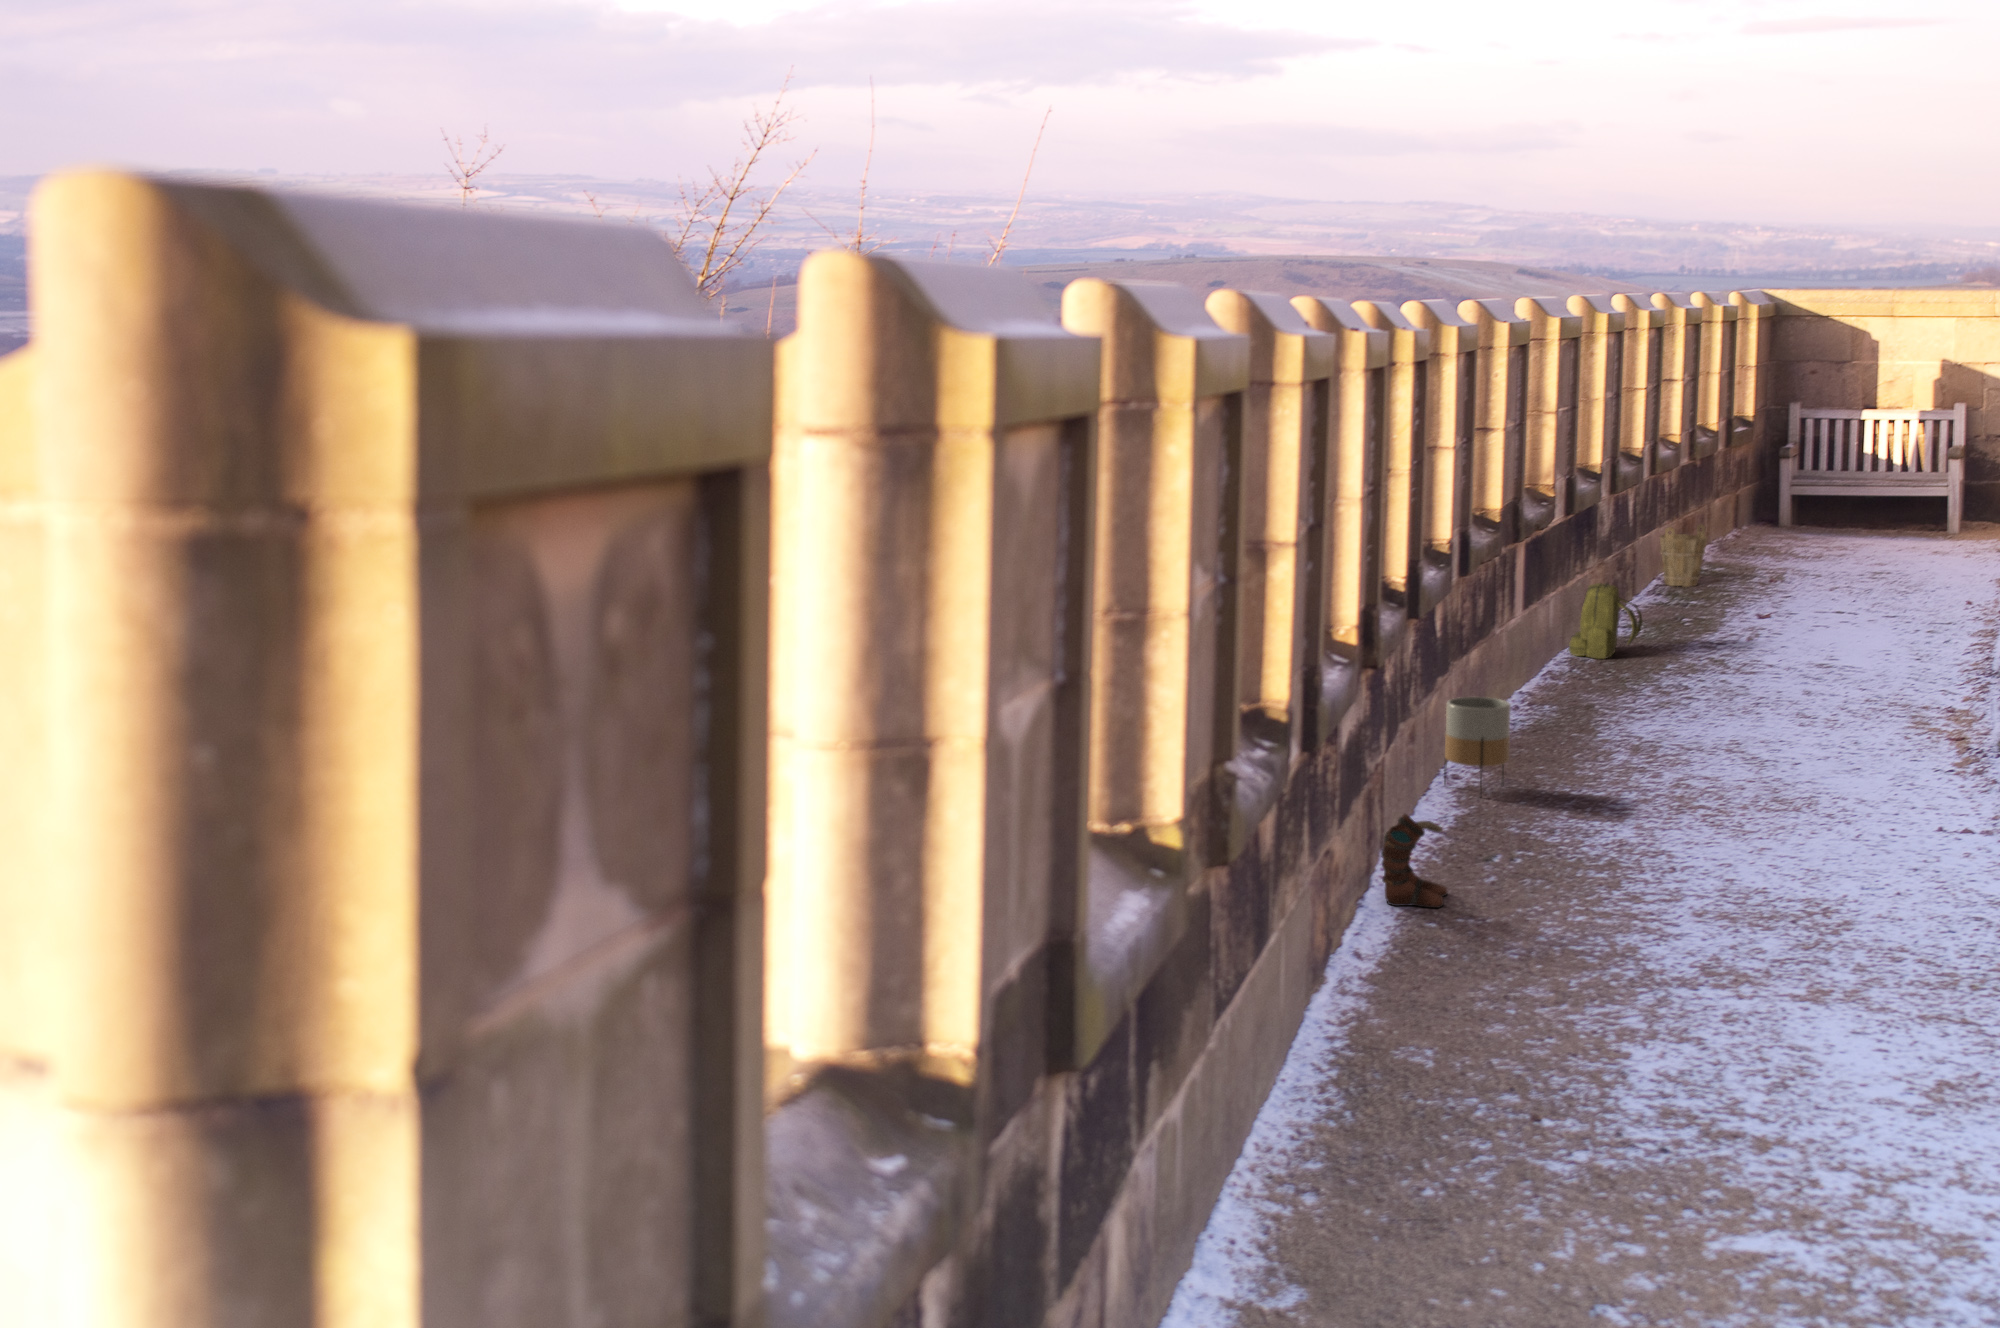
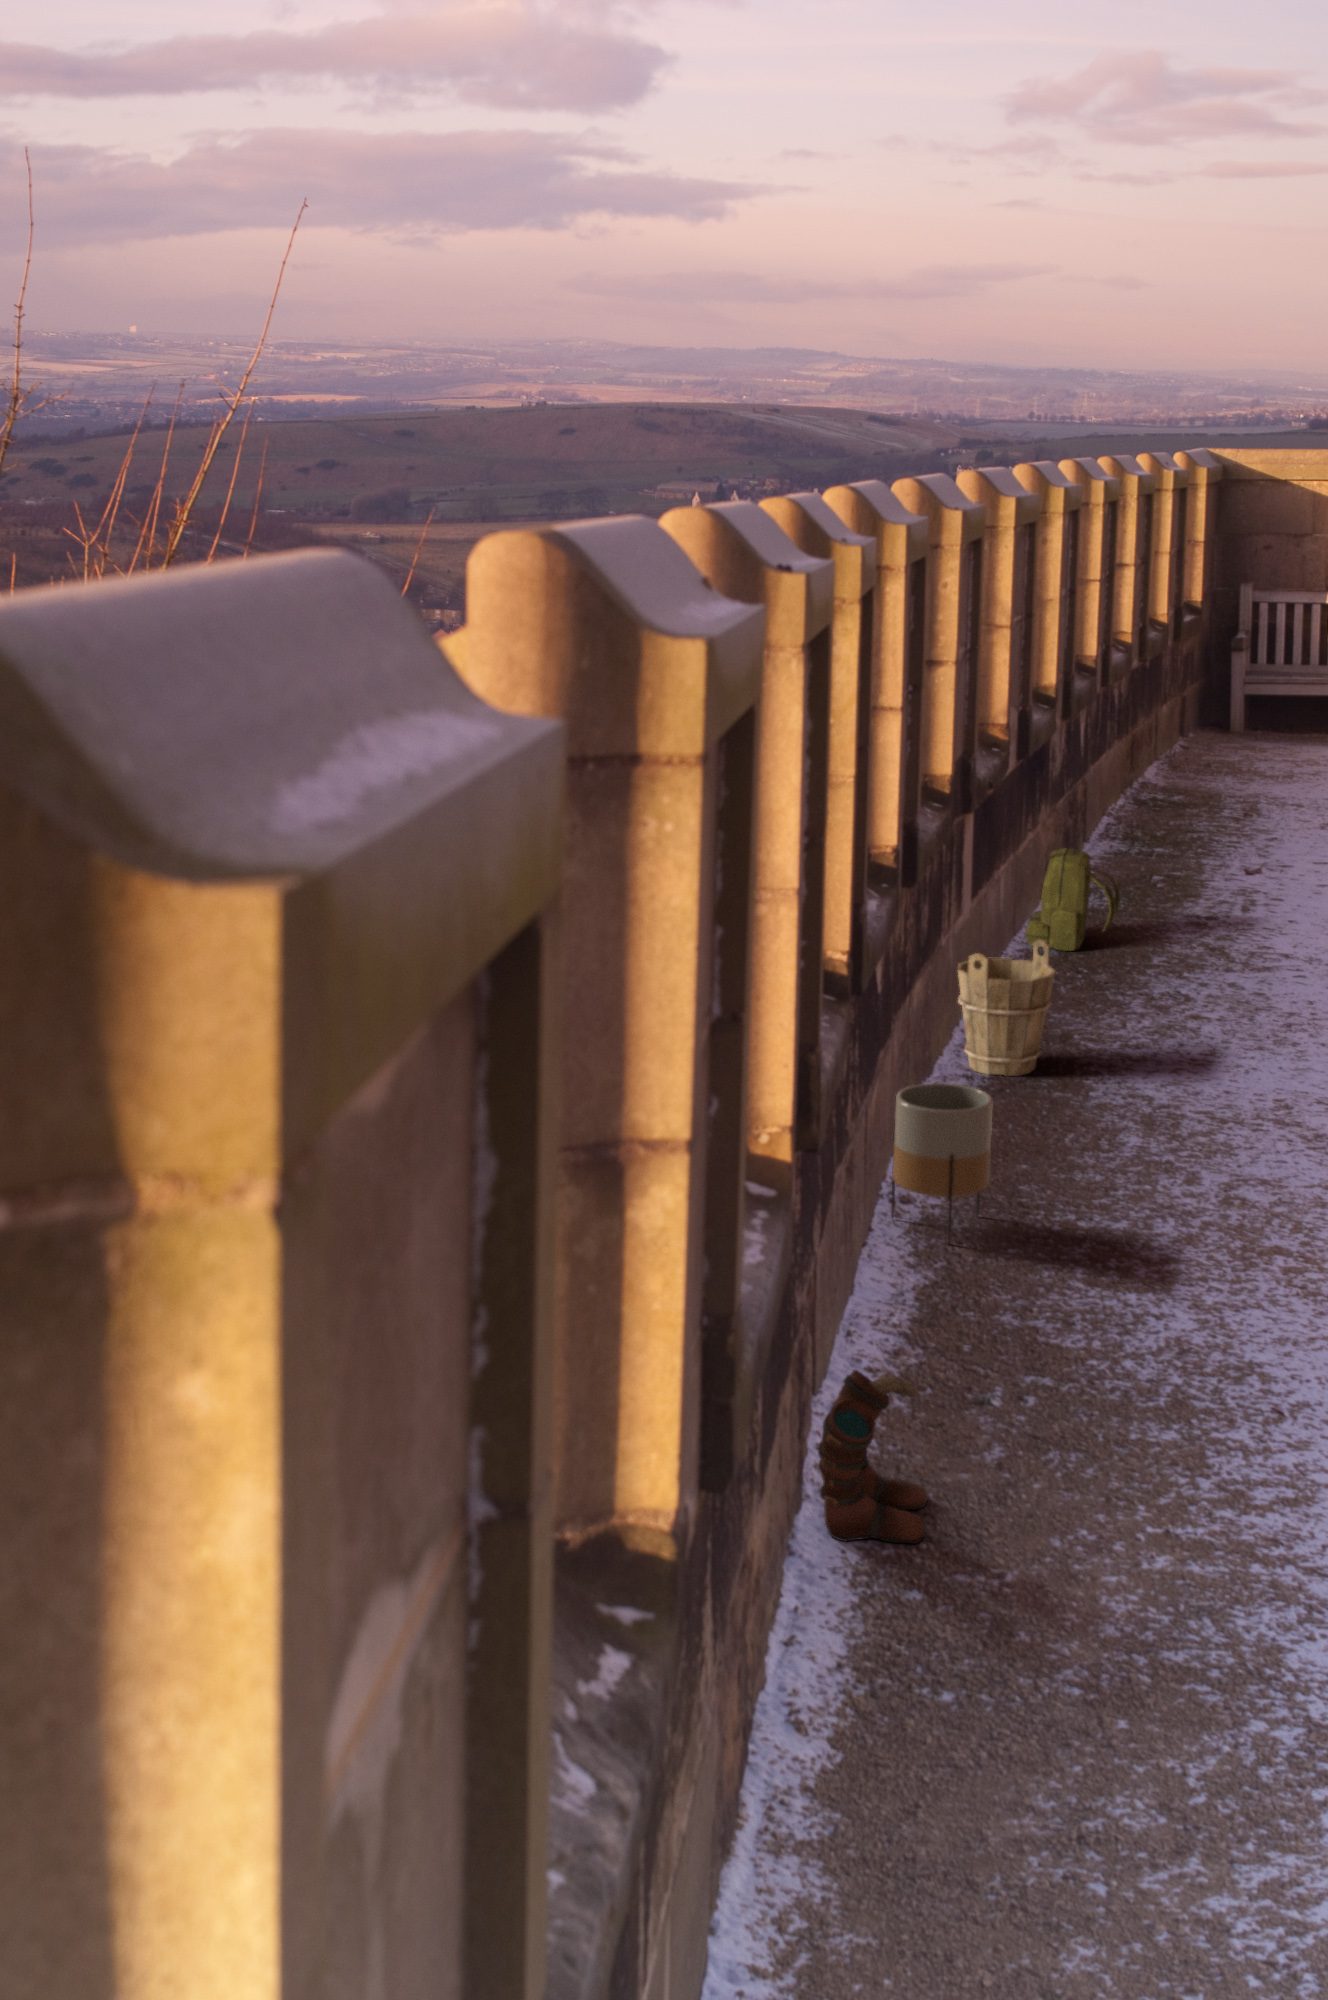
bucket: present [1660,525,1707,587] -> present [958,940,1055,1076]

